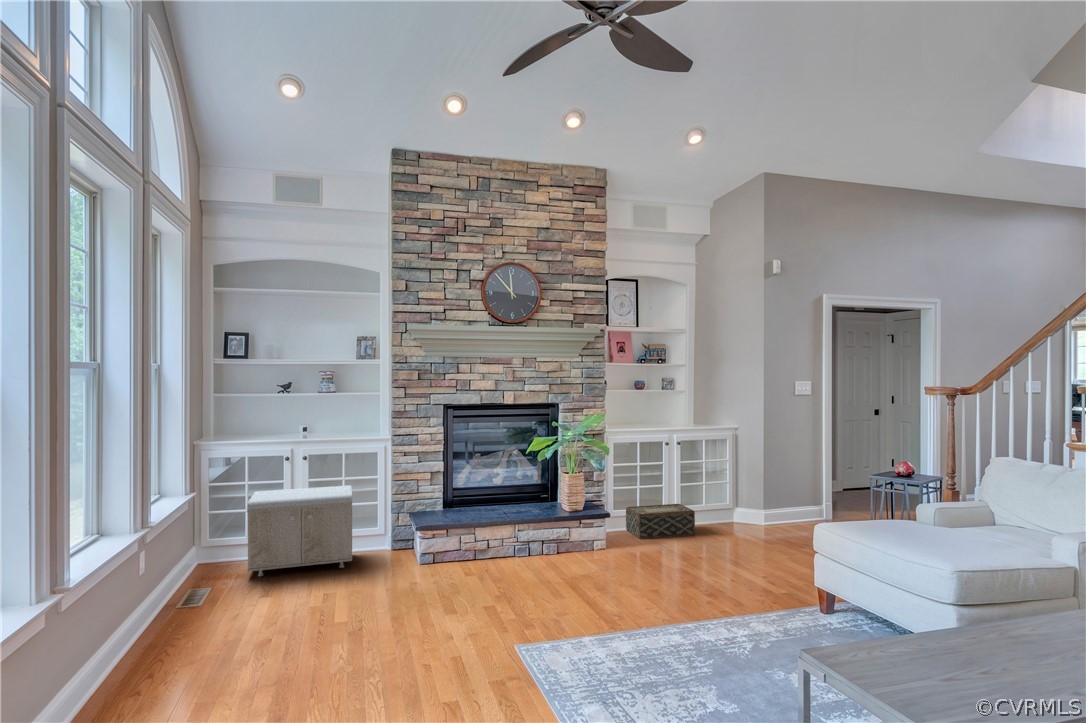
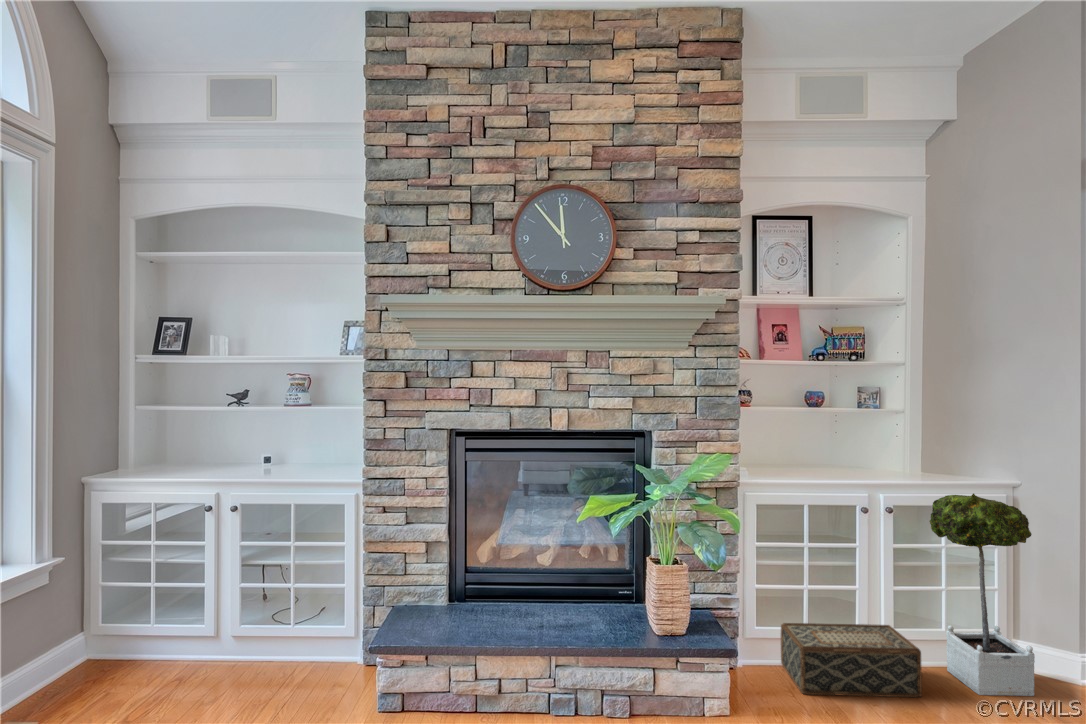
potted tree: none [698,431,745,532] -> present [929,493,1035,696]
storage bench: present [247,485,352,576] -> none [110,555,304,701]

